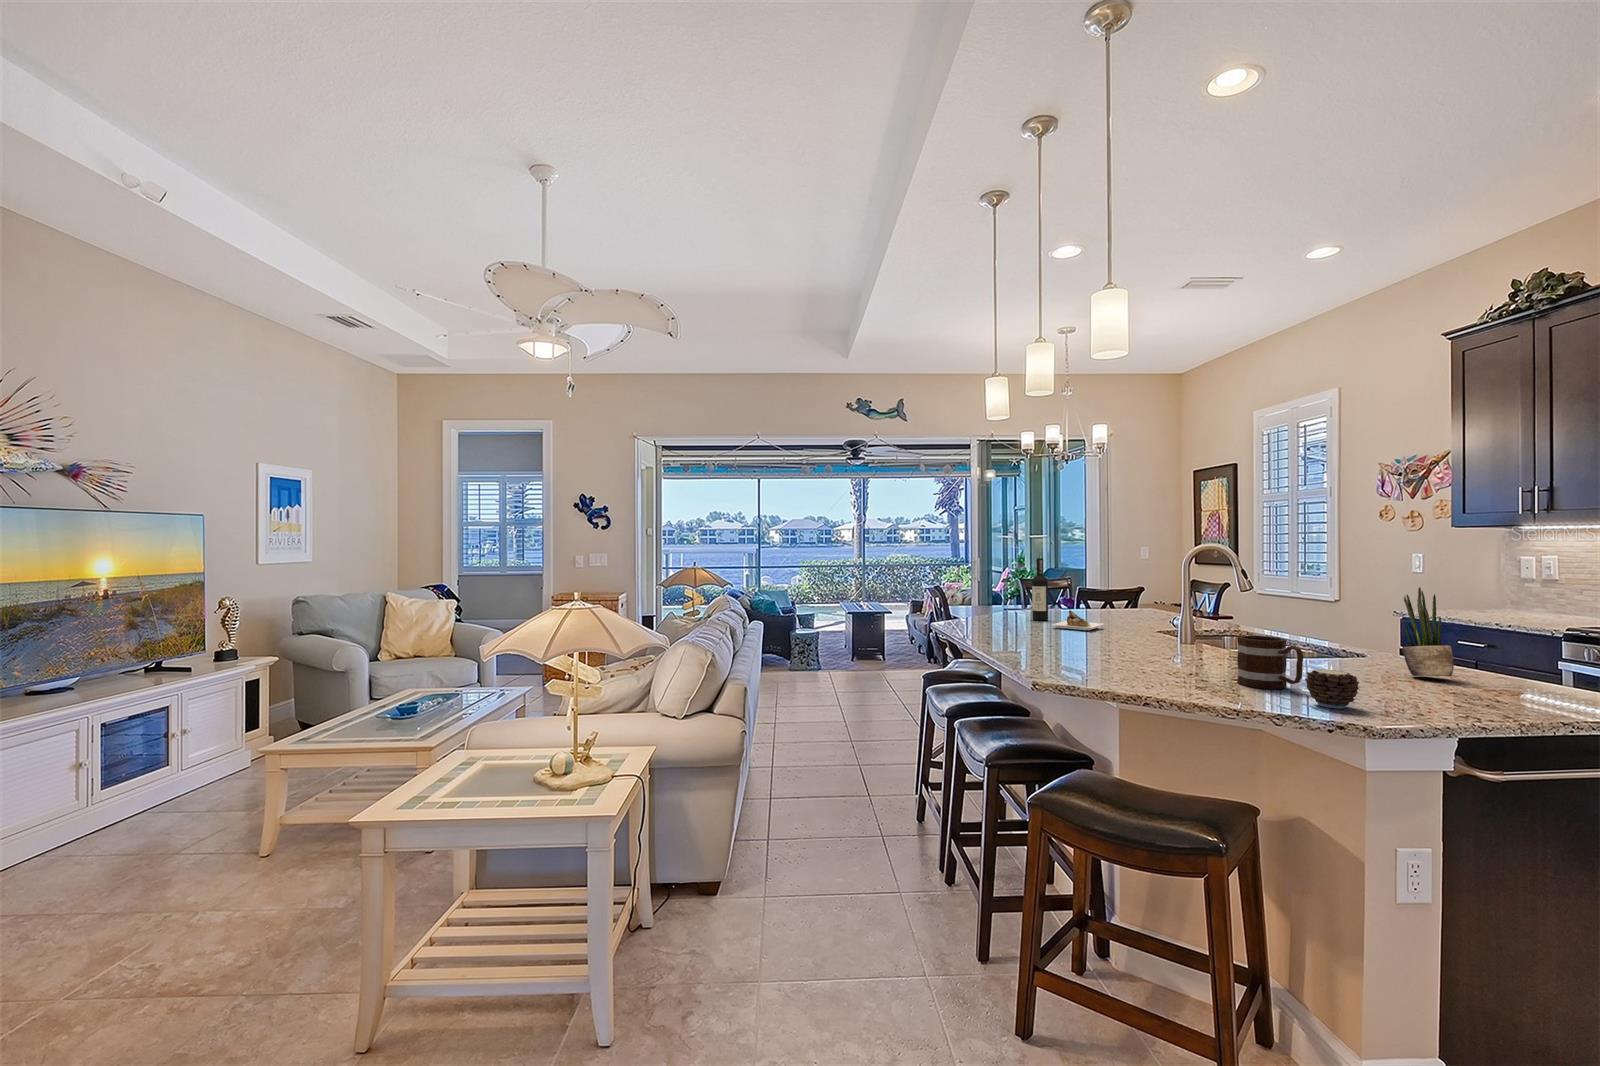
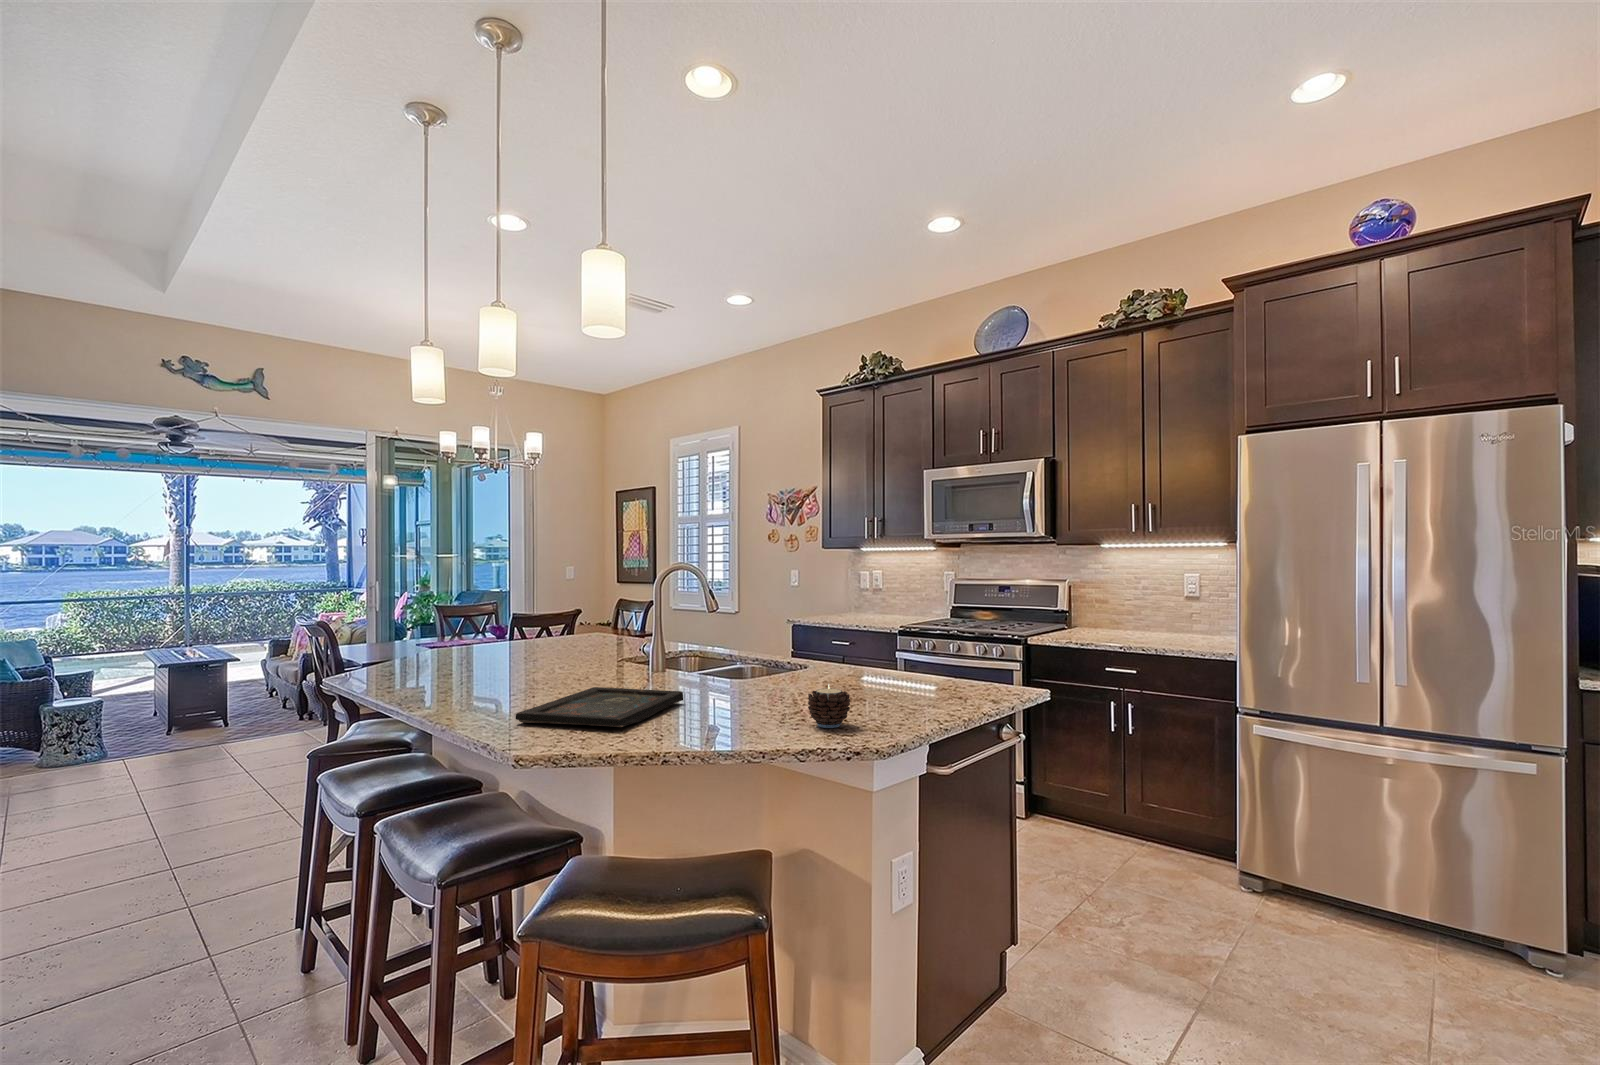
wine bottle: present [1032,558,1104,630] -> none [473,581,565,668]
potted plant: present [1403,587,1454,676] -> none [842,599,878,681]
mug: present [1237,636,1303,689] -> none [737,659,797,716]
tray: none [1041,647,1190,676] -> present [516,687,683,727]

